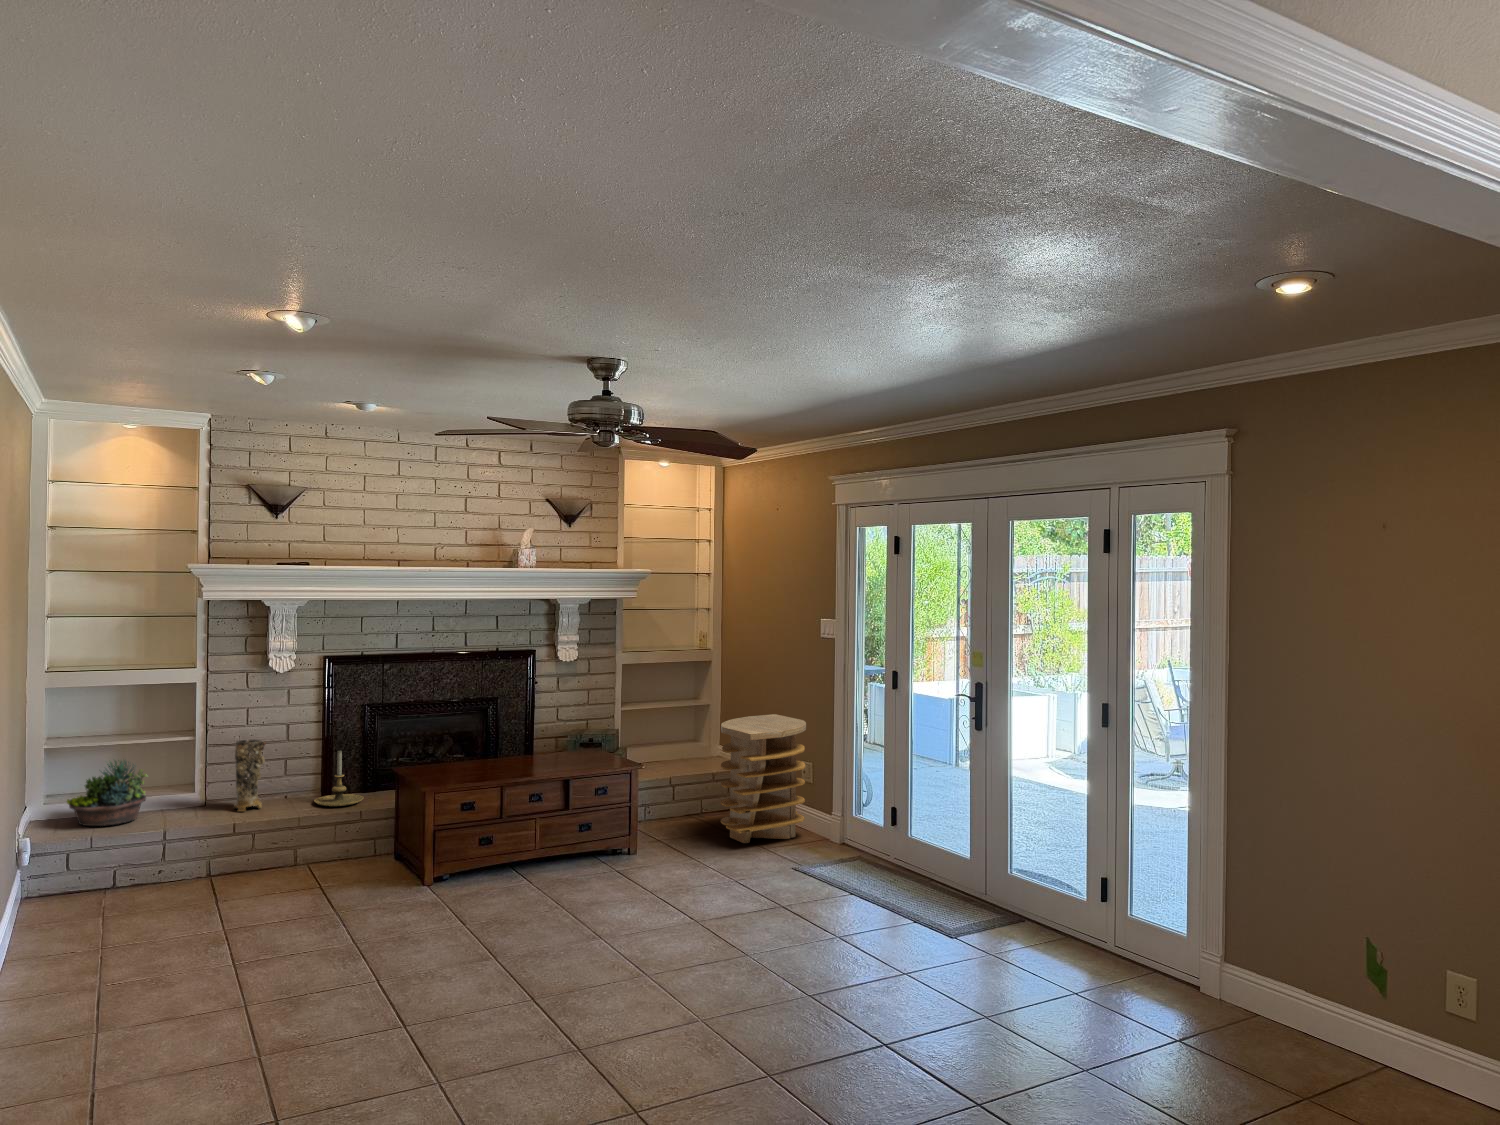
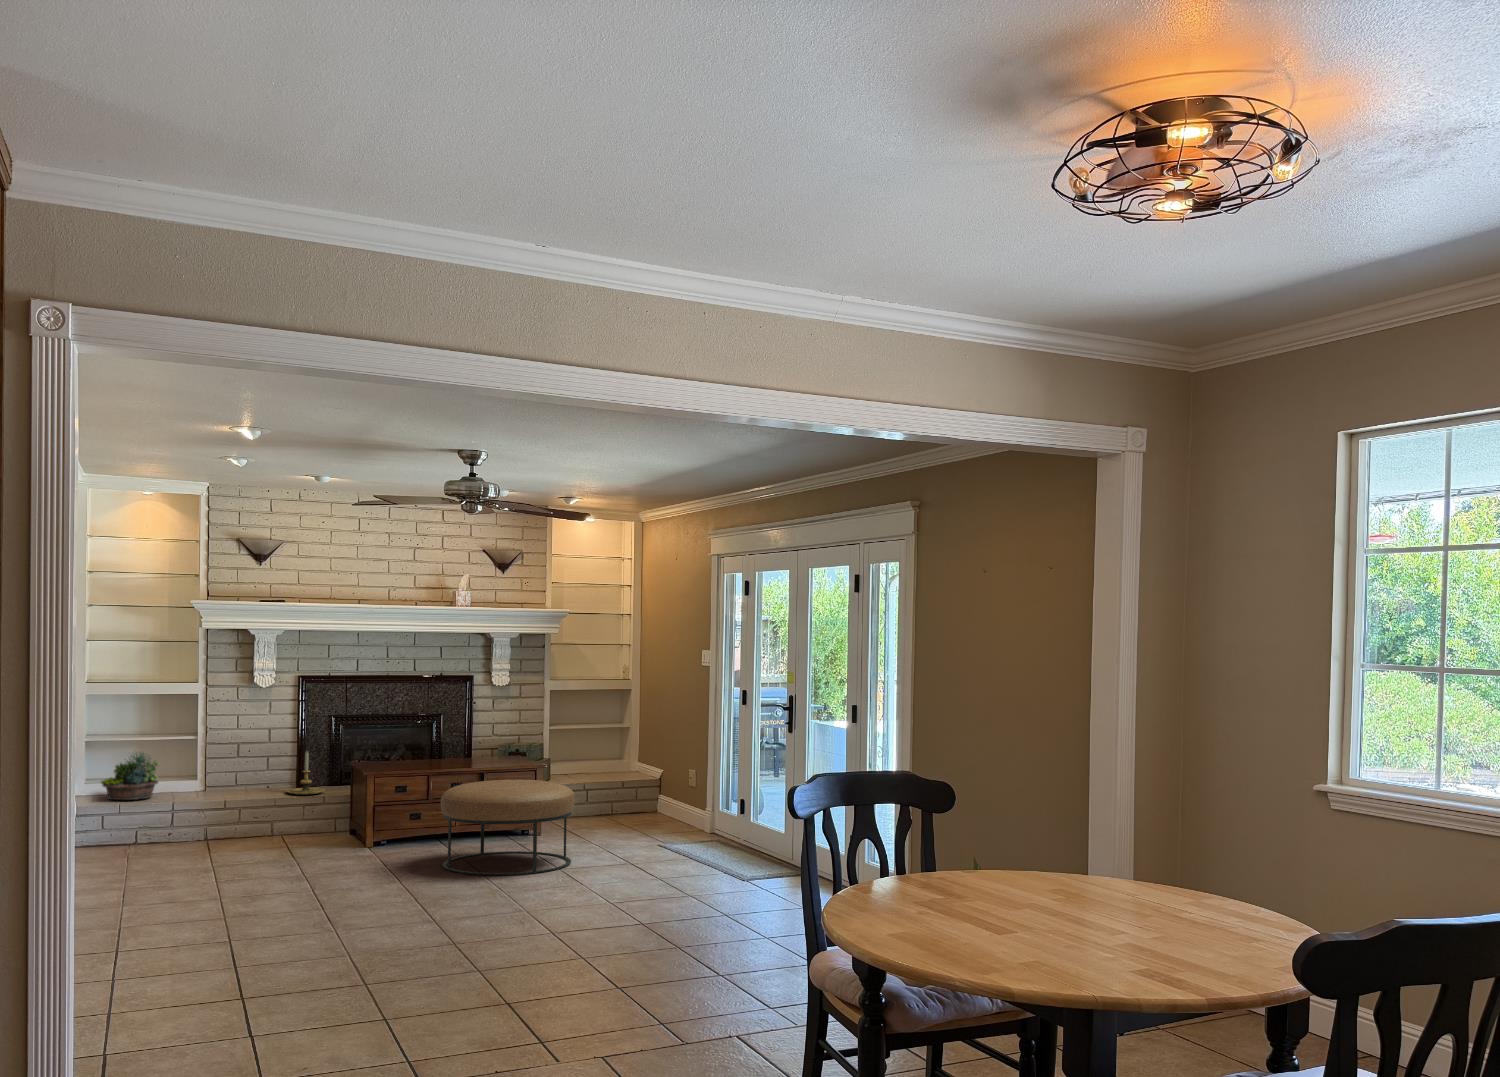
side table: present [721,714,806,843] -> none [615,729,690,832]
decorative vase: present [234,739,266,812] -> none [223,740,250,796]
ottoman: none [536,799,710,944] -> present [441,780,575,875]

